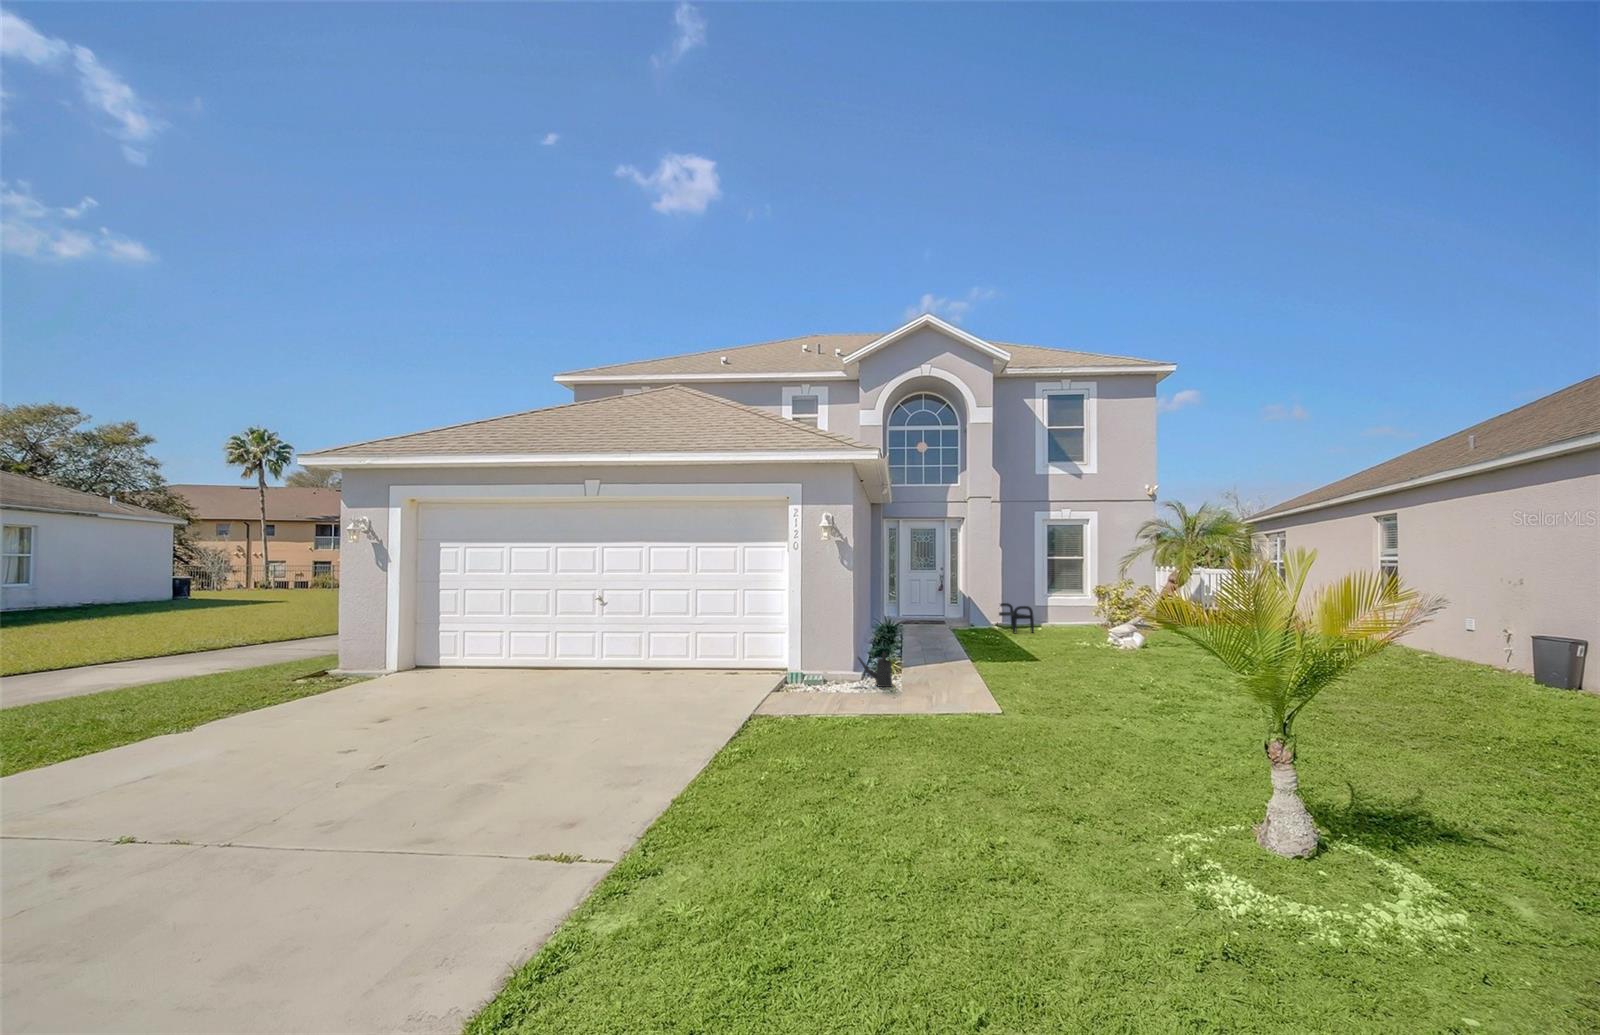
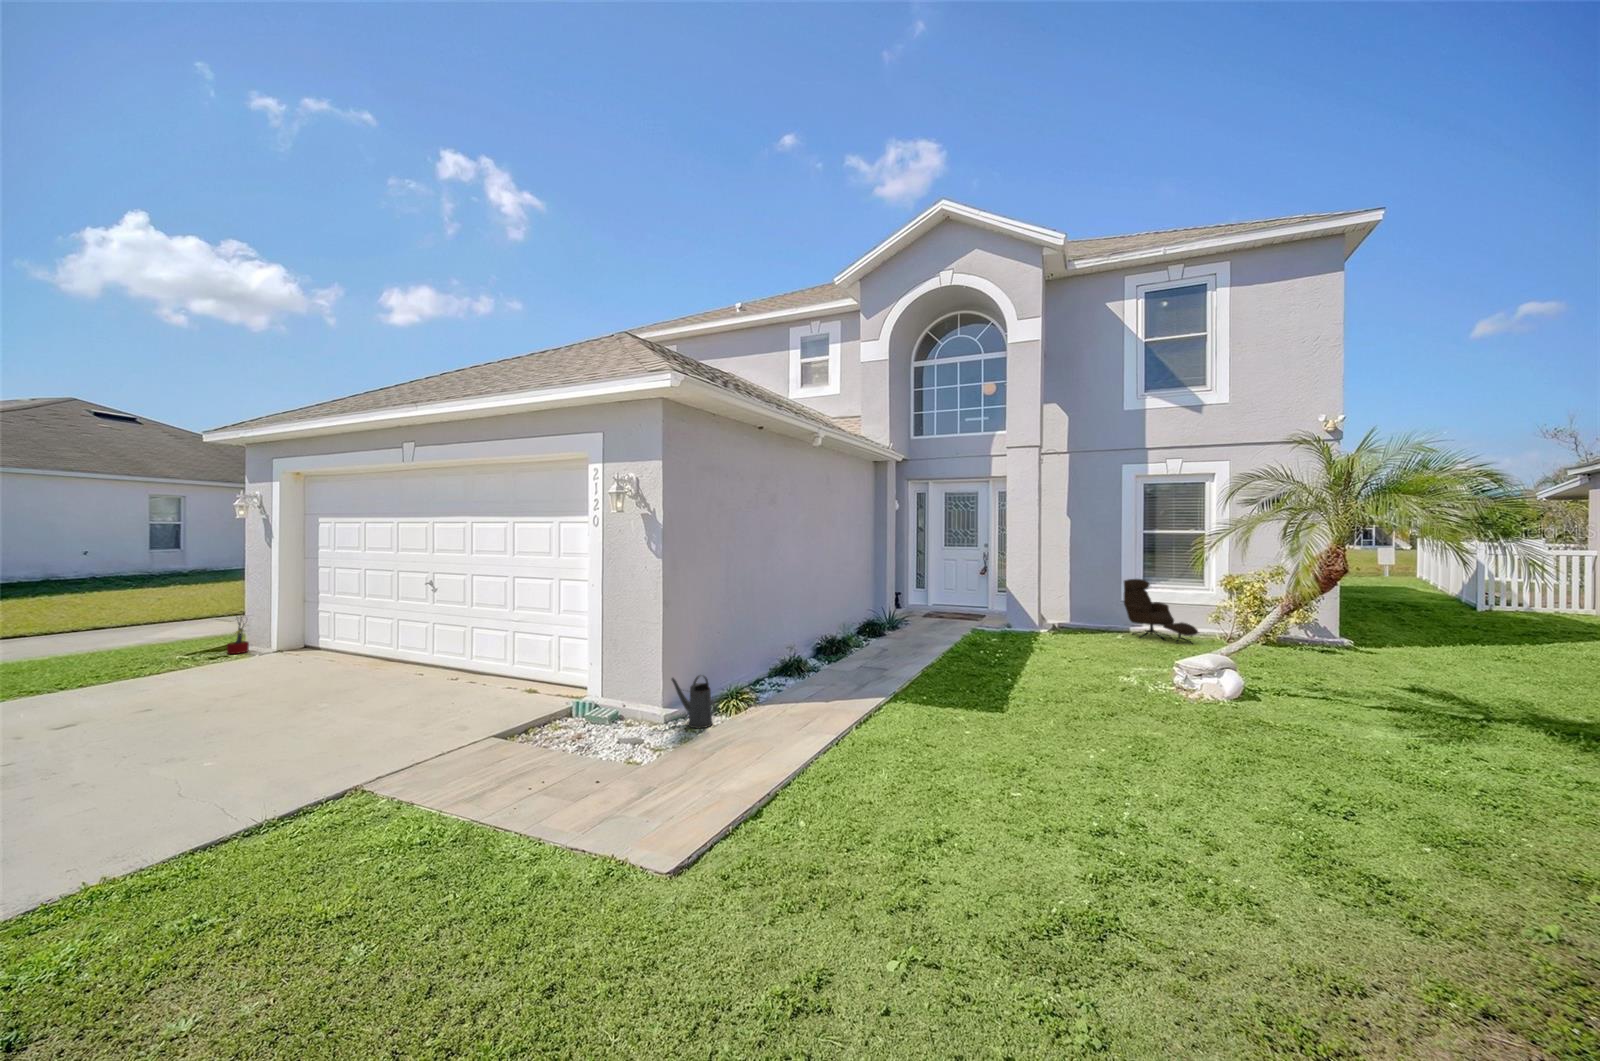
lounge chair: none [1040,591,1089,634] -> present [1124,579,1198,643]
bench: present [999,603,1034,633] -> none [1054,594,1105,639]
decorative plant: none [349,633,377,673] -> present [227,617,249,654]

